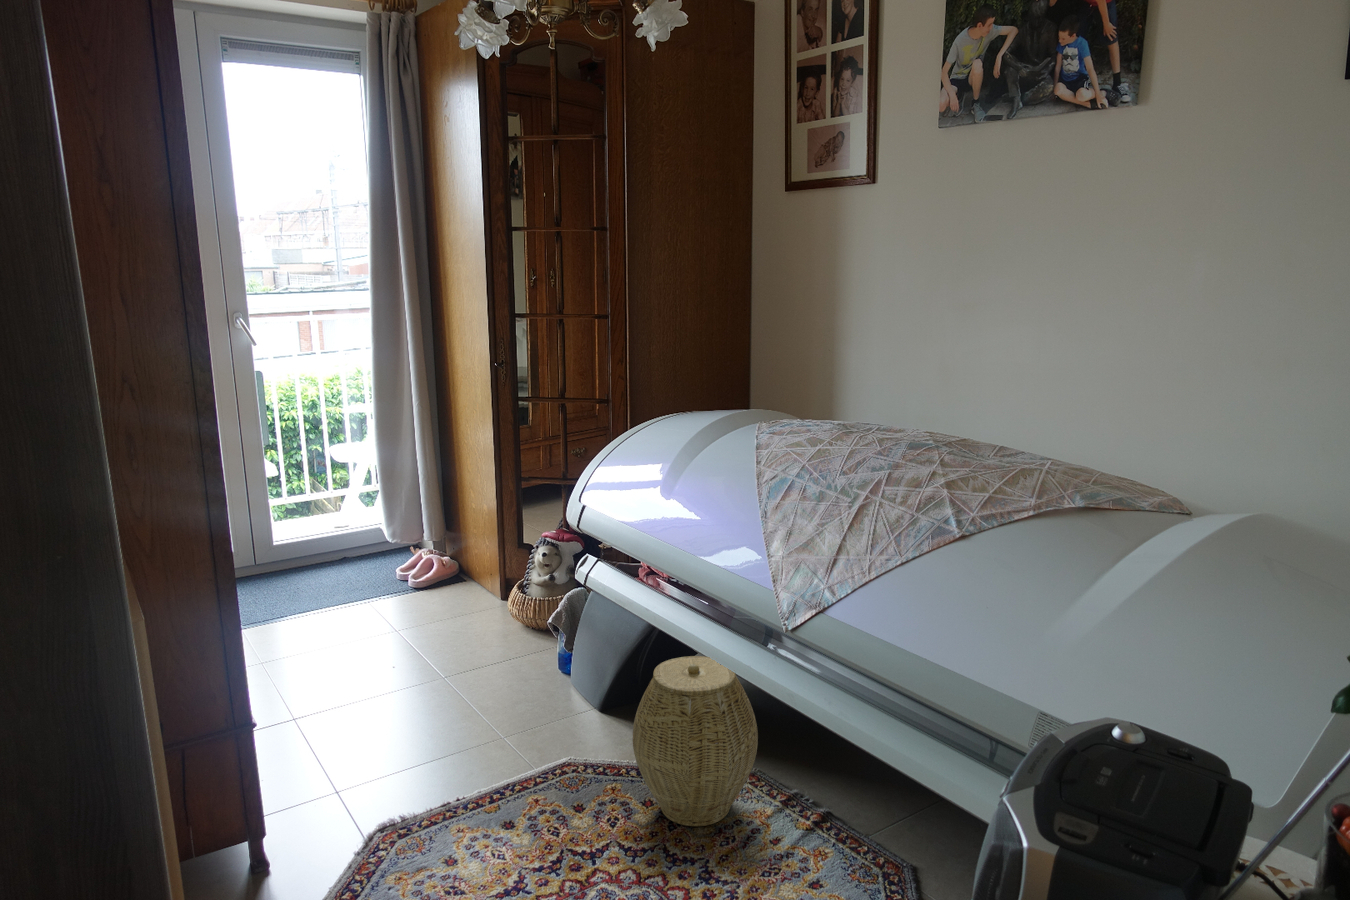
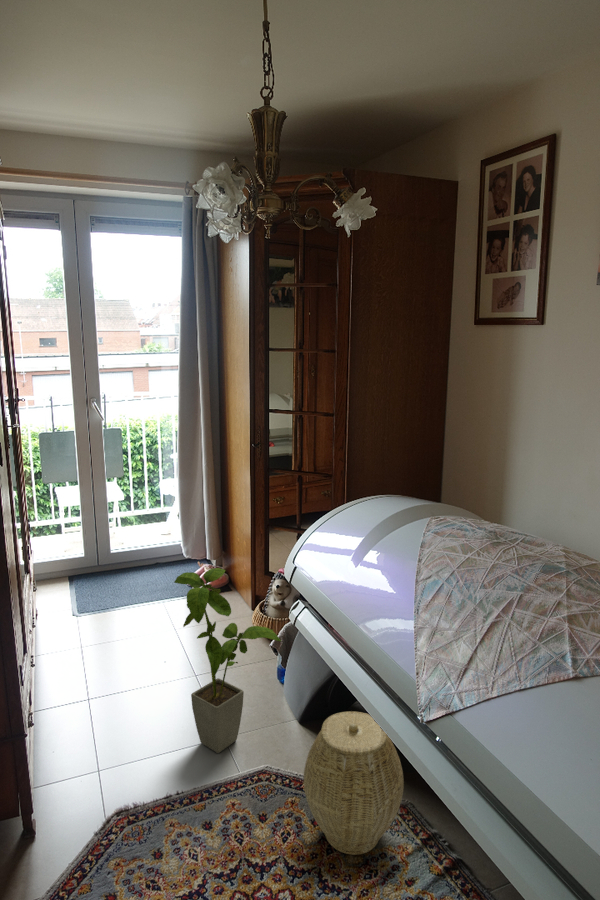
house plant: none [433,499,582,754] -> present [174,568,281,753]

